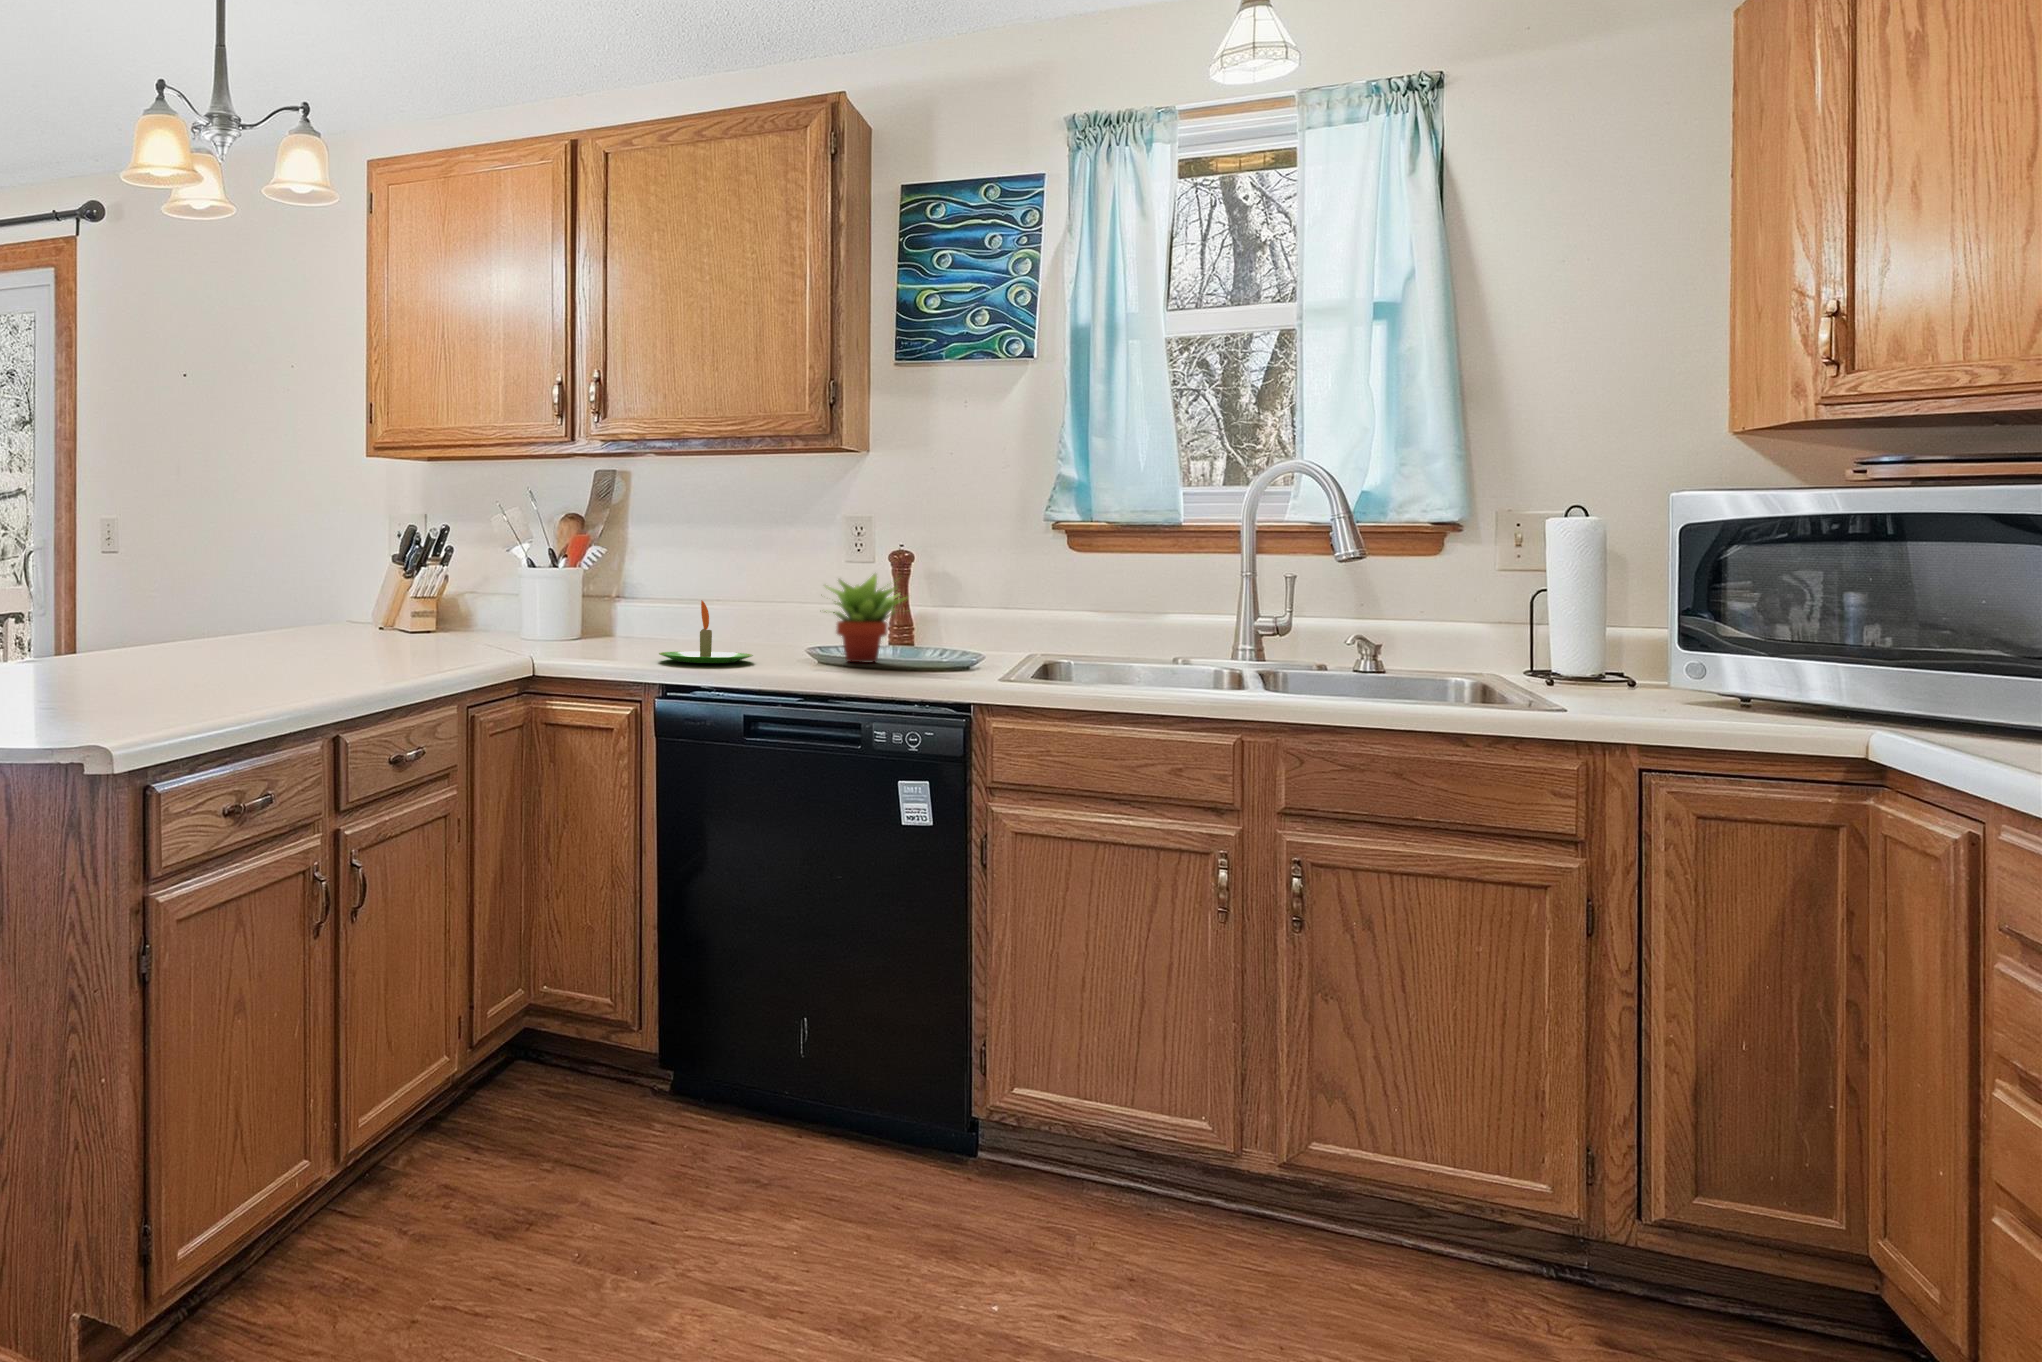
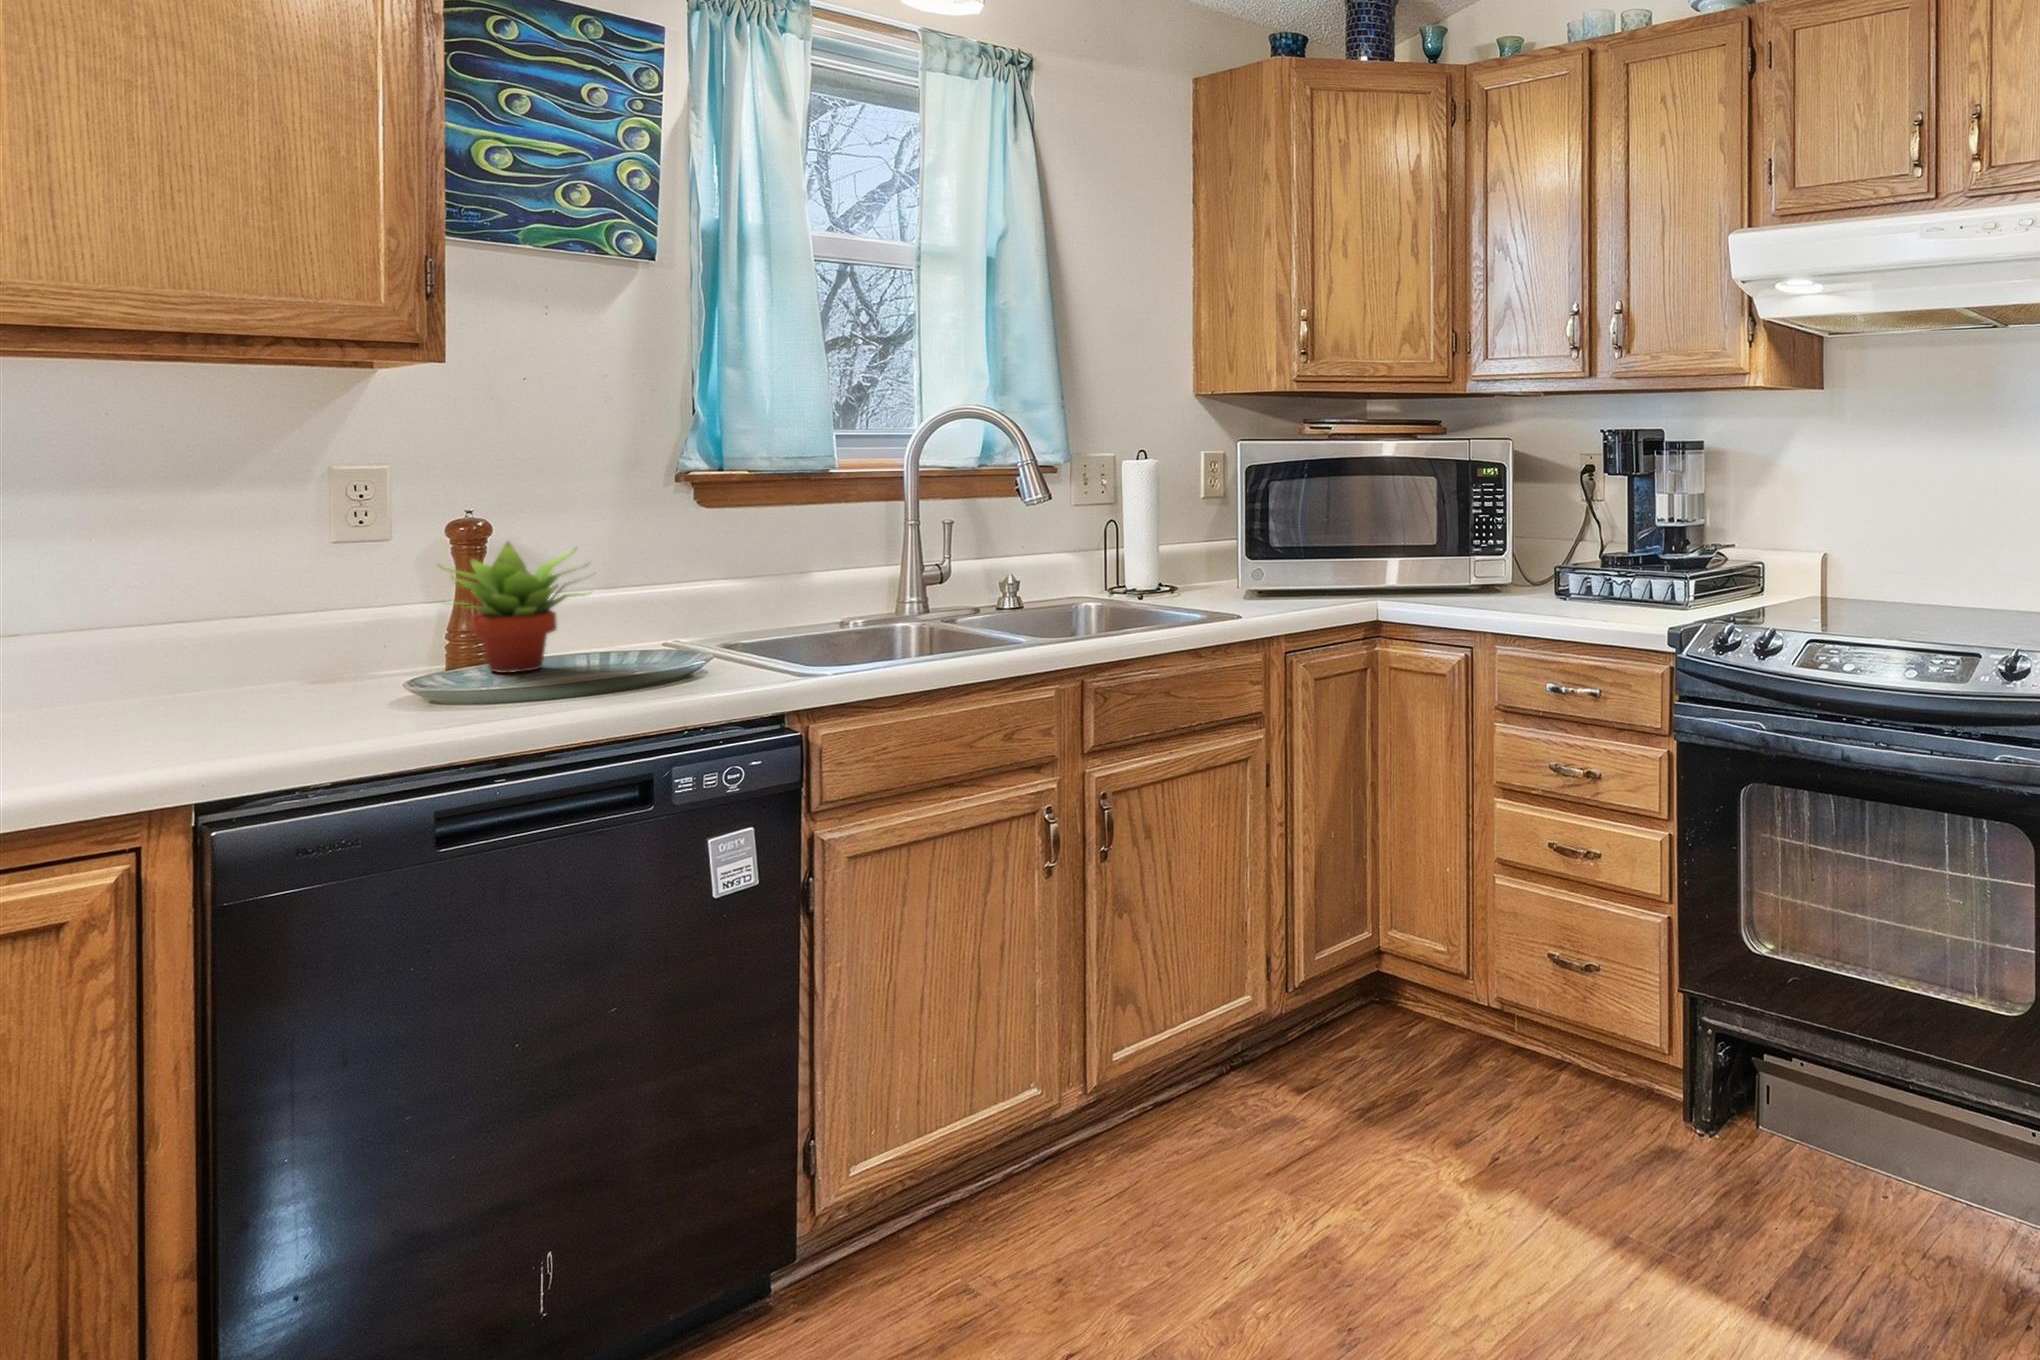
candle: present [659,601,753,663] -> none [158,614,367,722]

